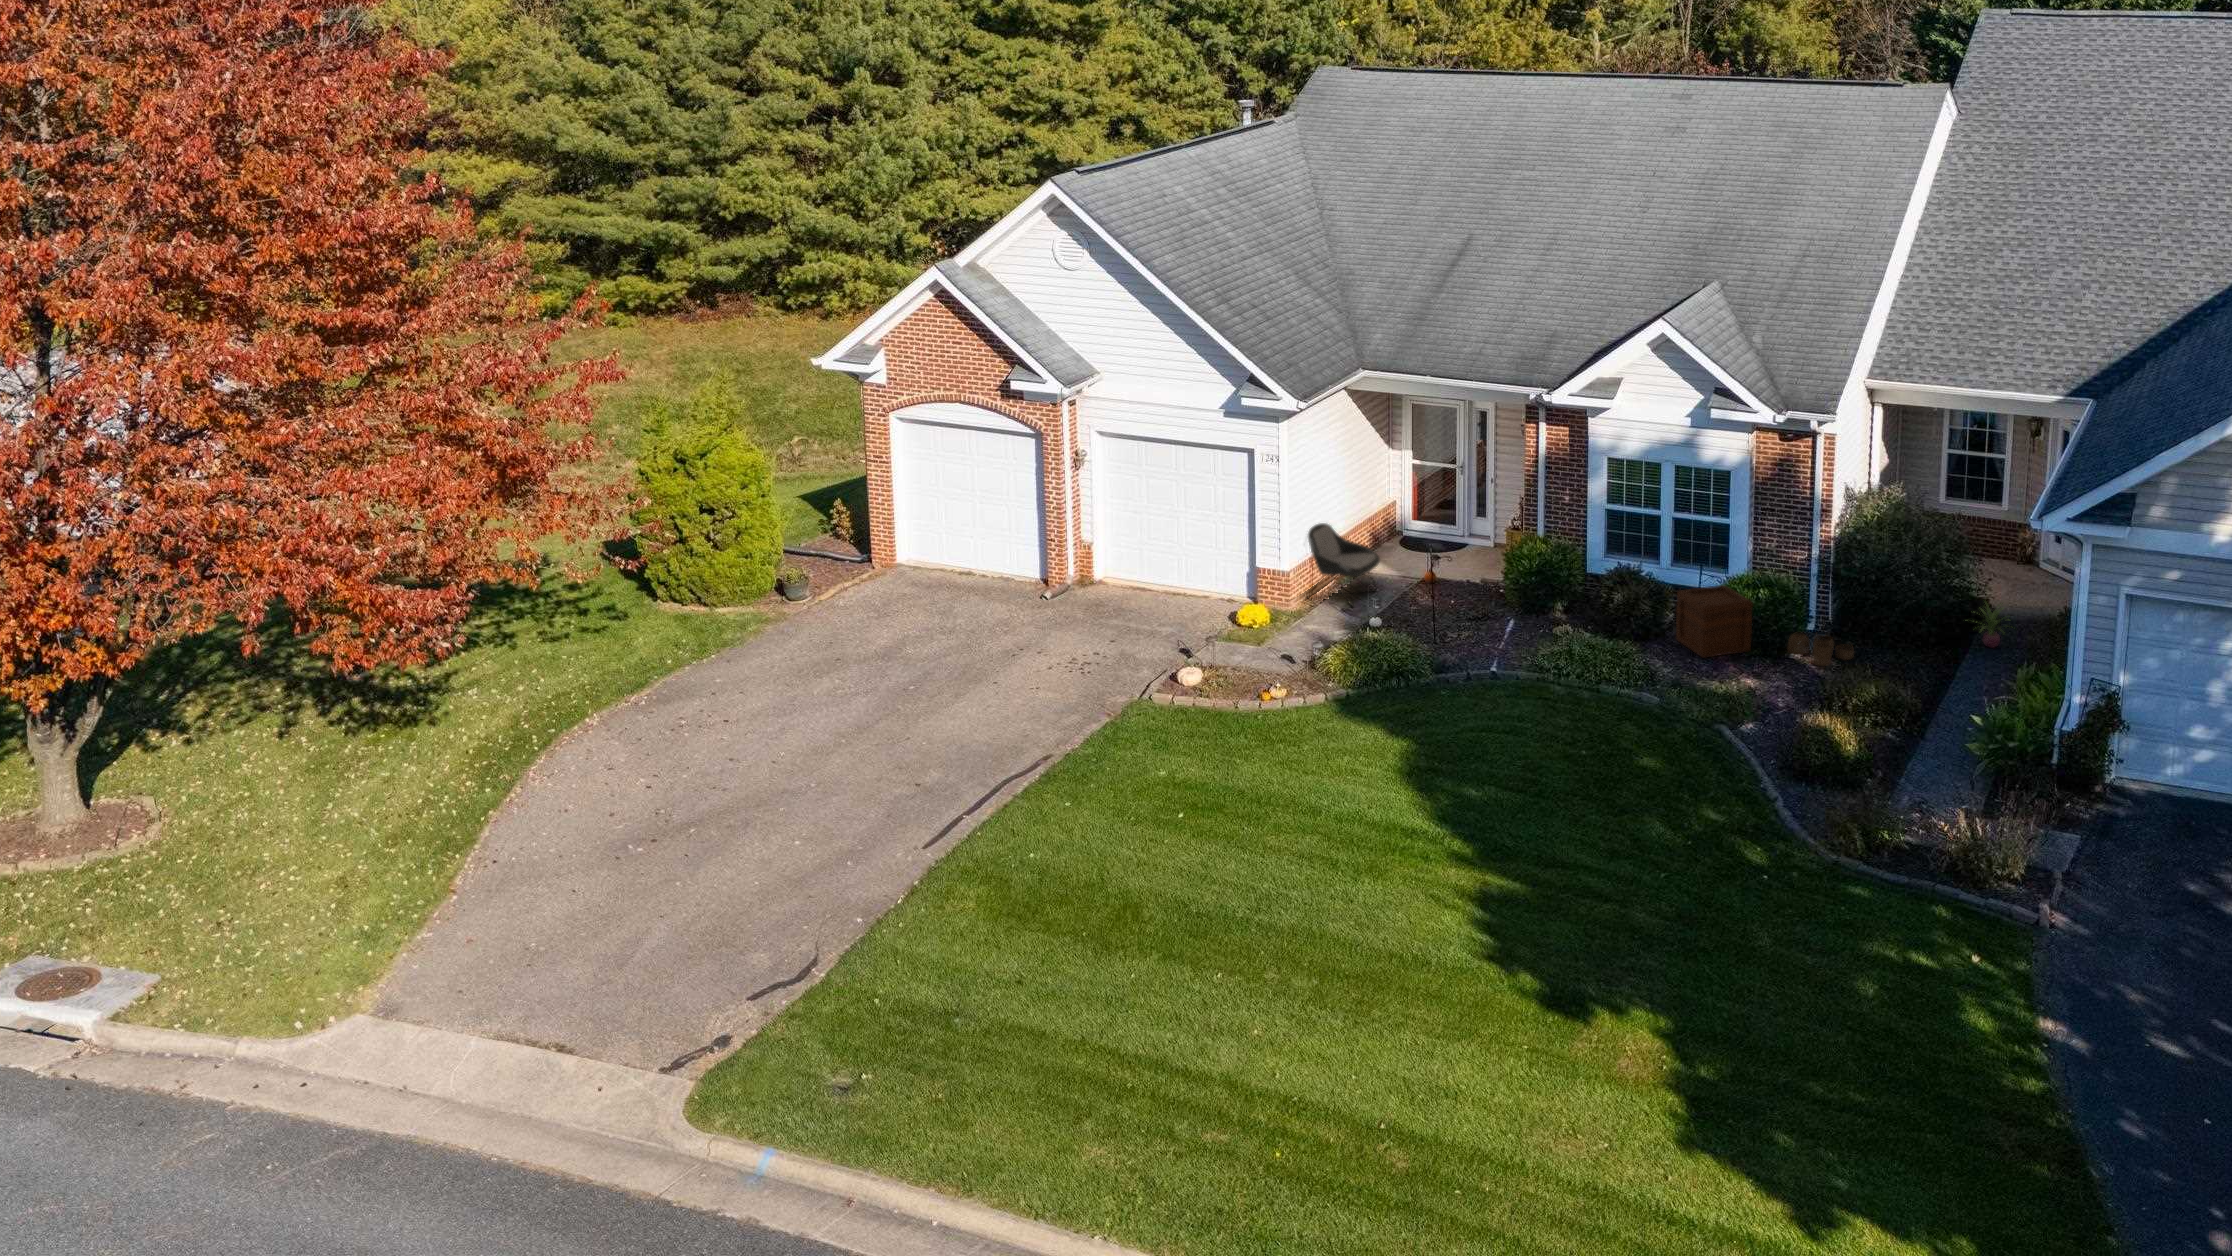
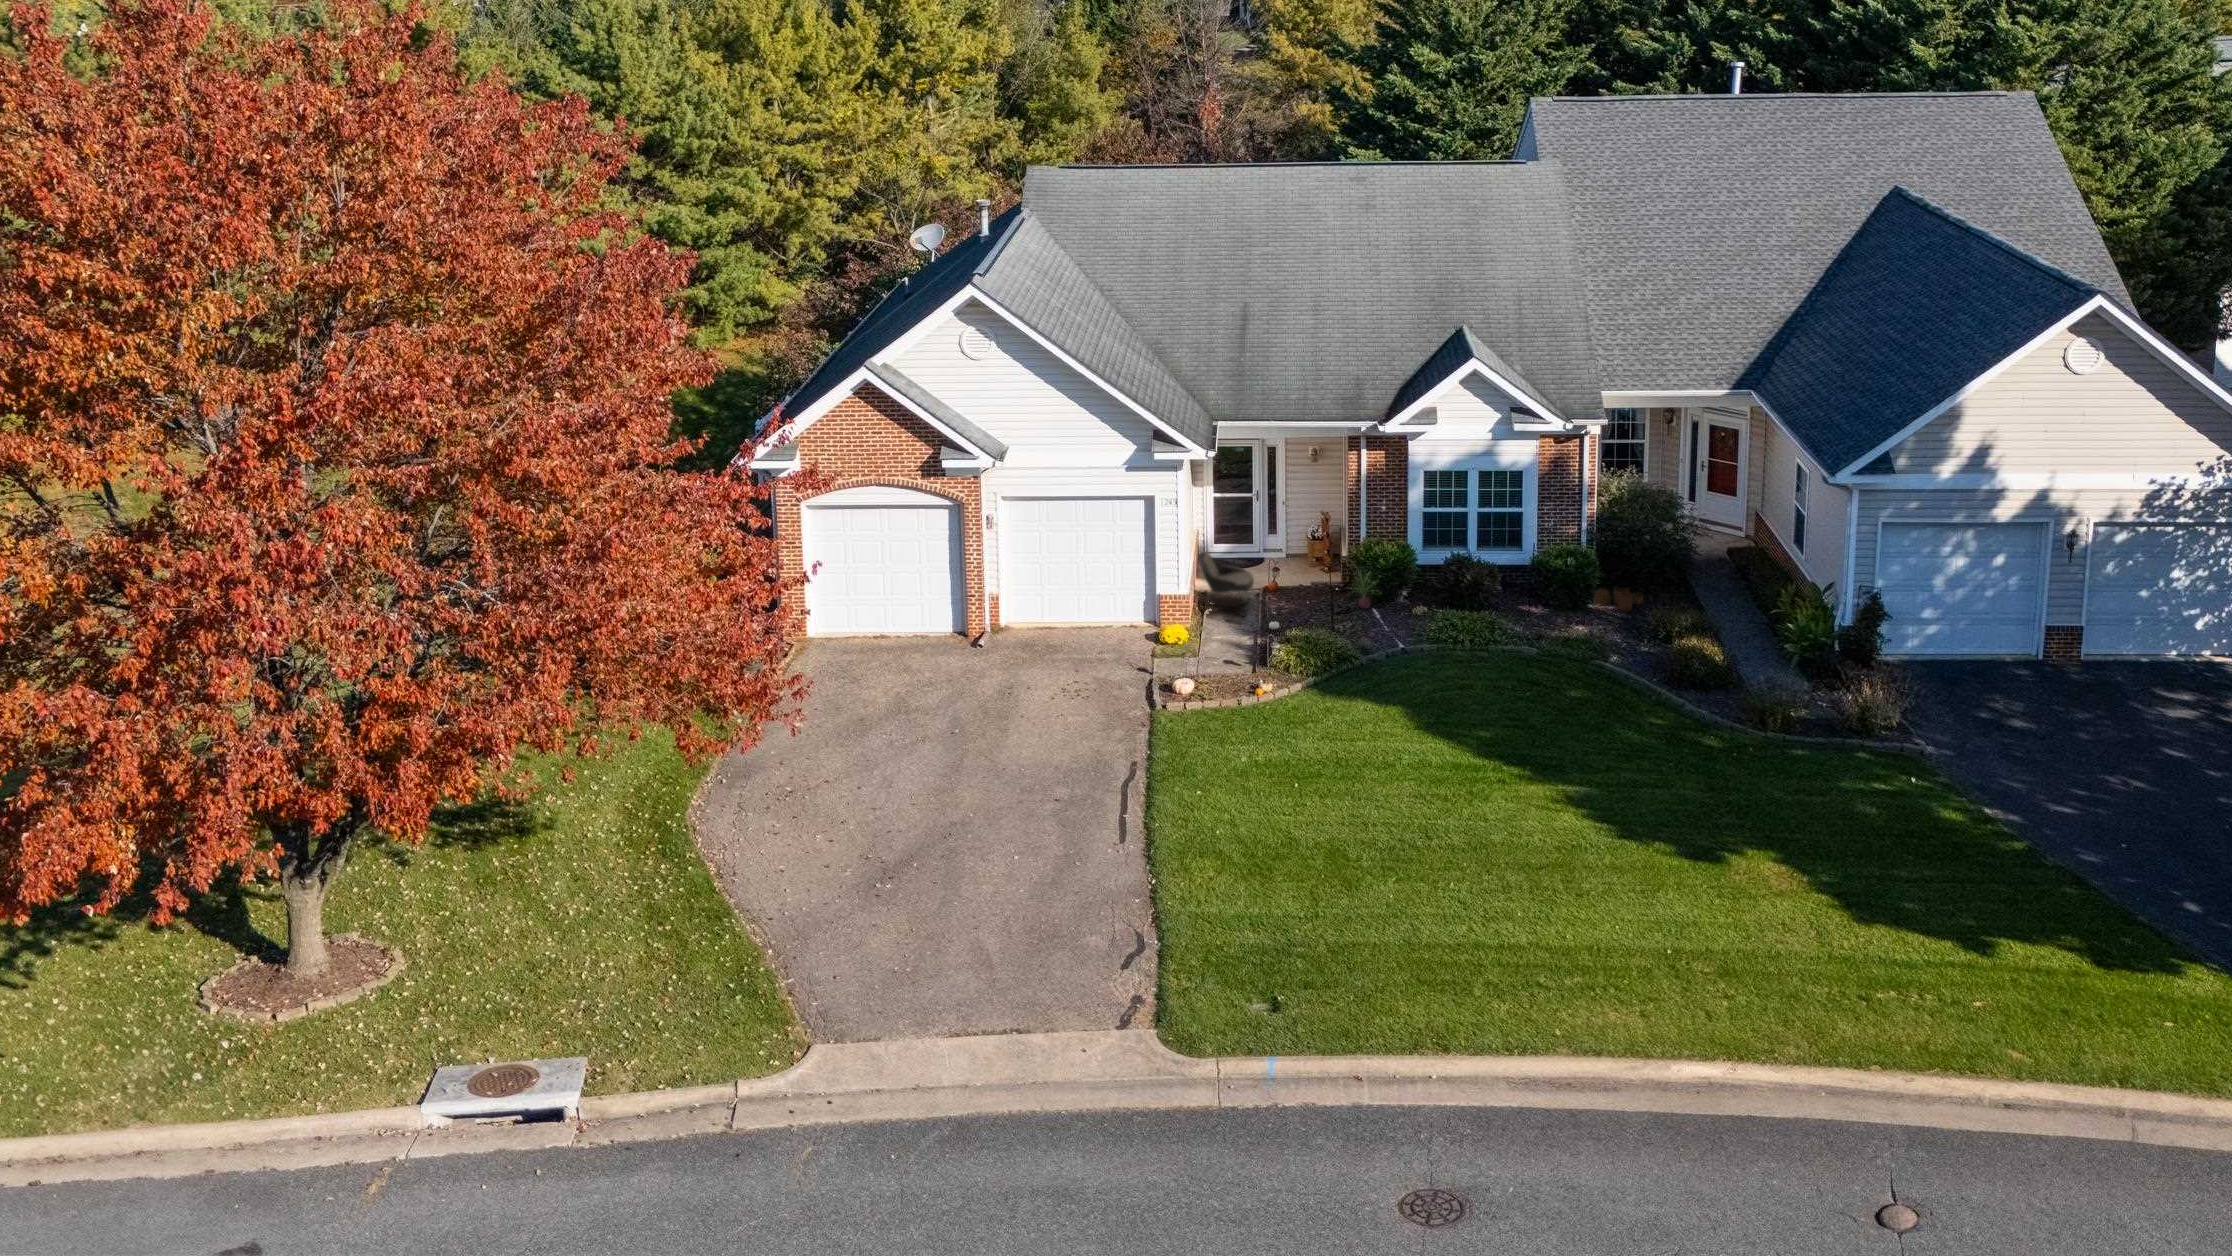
wooden crate: present [1676,585,1753,658] -> none [1510,560,1570,617]
decorative plant: present [1976,606,2004,648] -> present [1357,578,1373,609]

